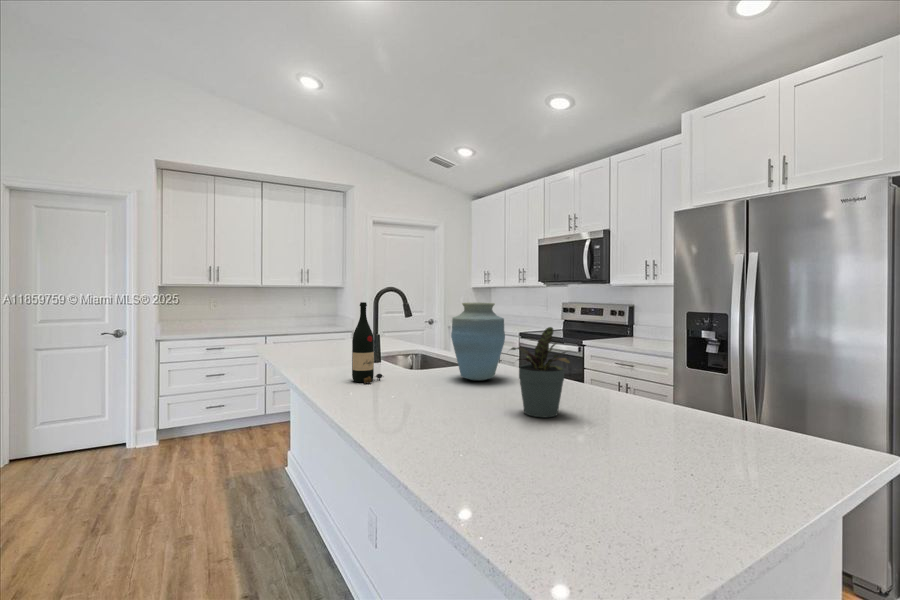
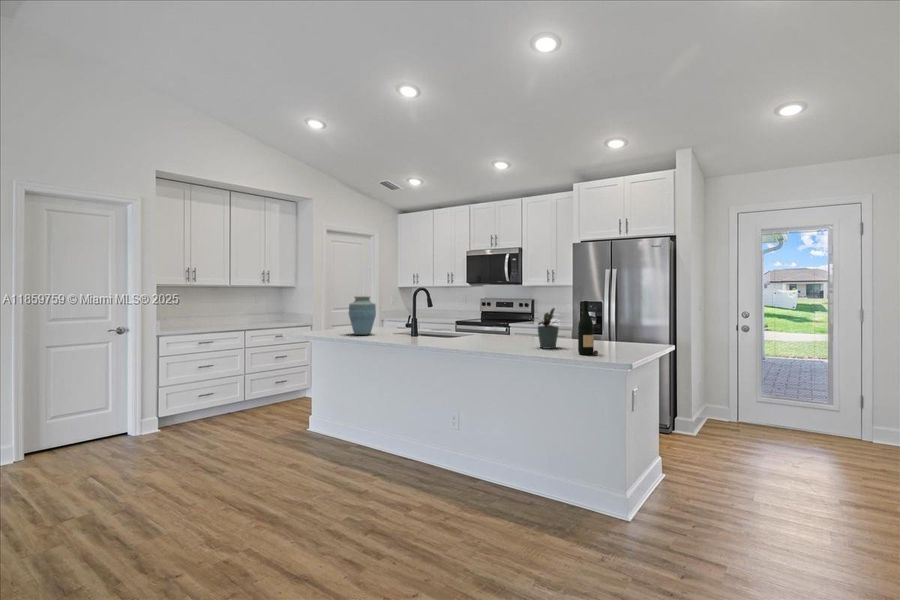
wine bottle: present [352,302,384,383] -> present [578,301,598,355]
vase: present [451,303,505,381] -> present [349,296,376,335]

